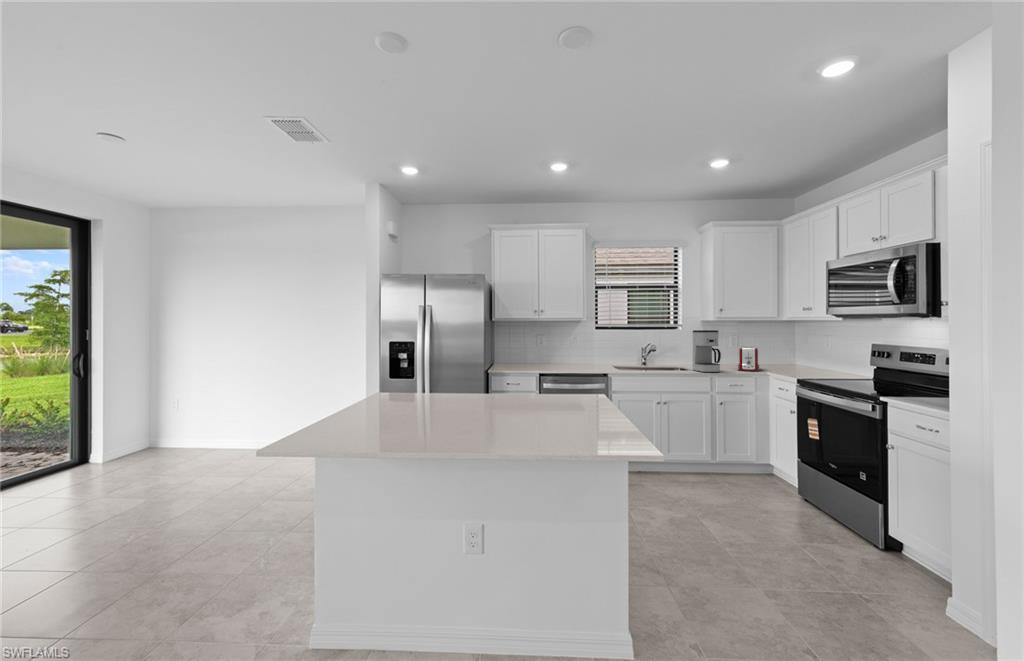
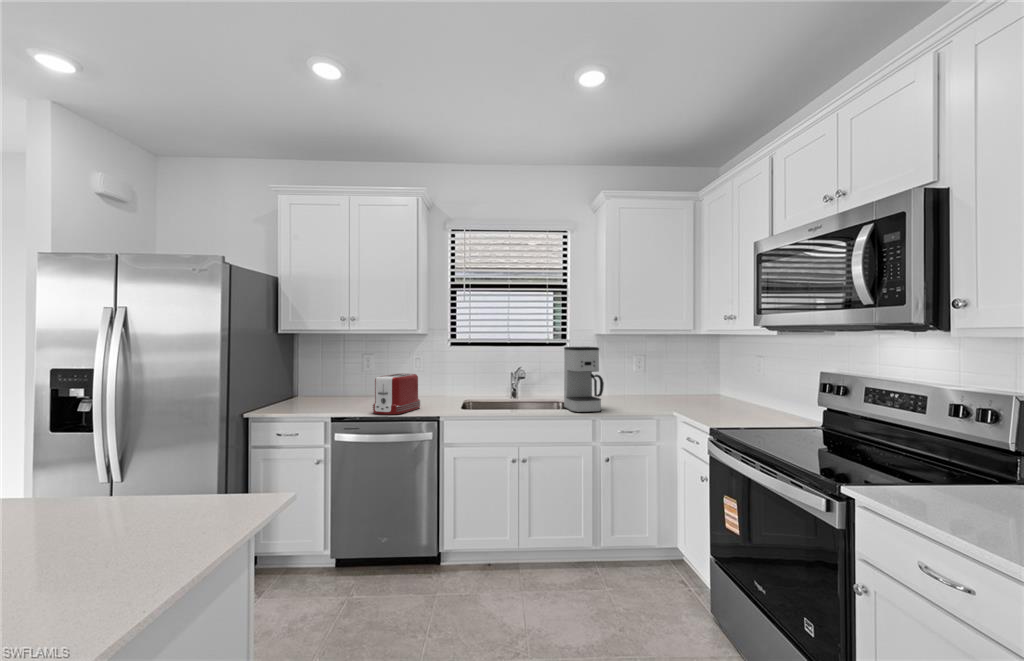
toaster: present [738,347,760,371] -> present [372,374,420,415]

